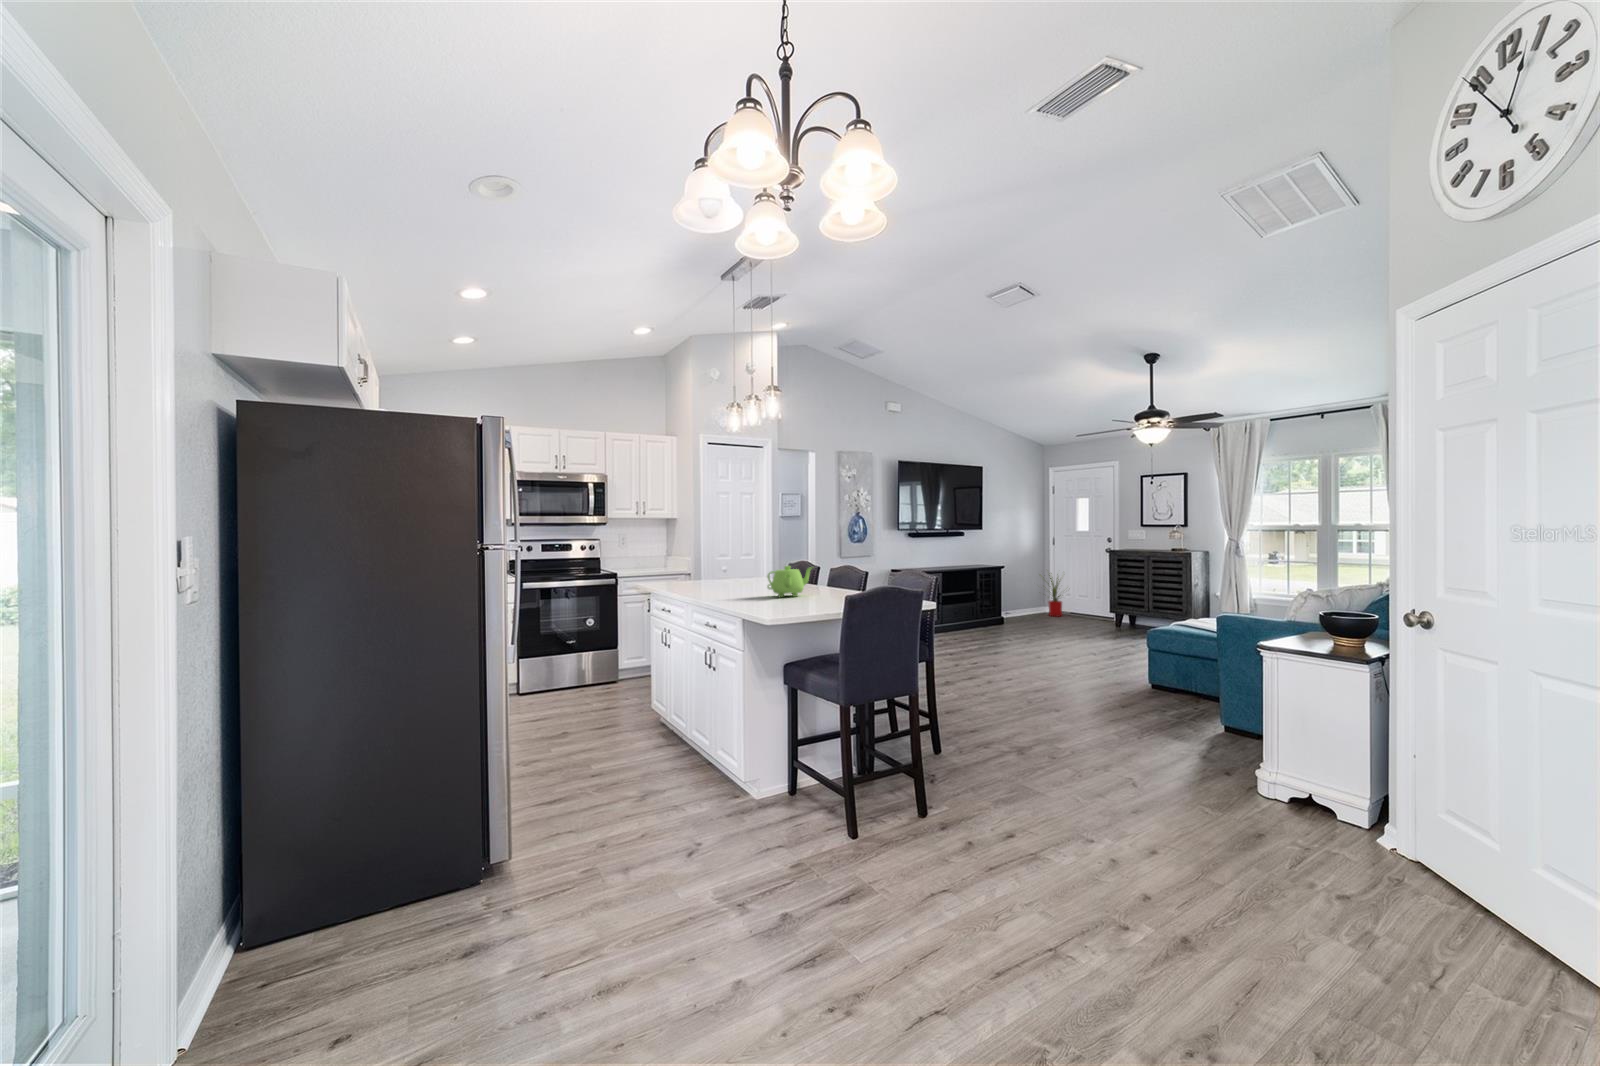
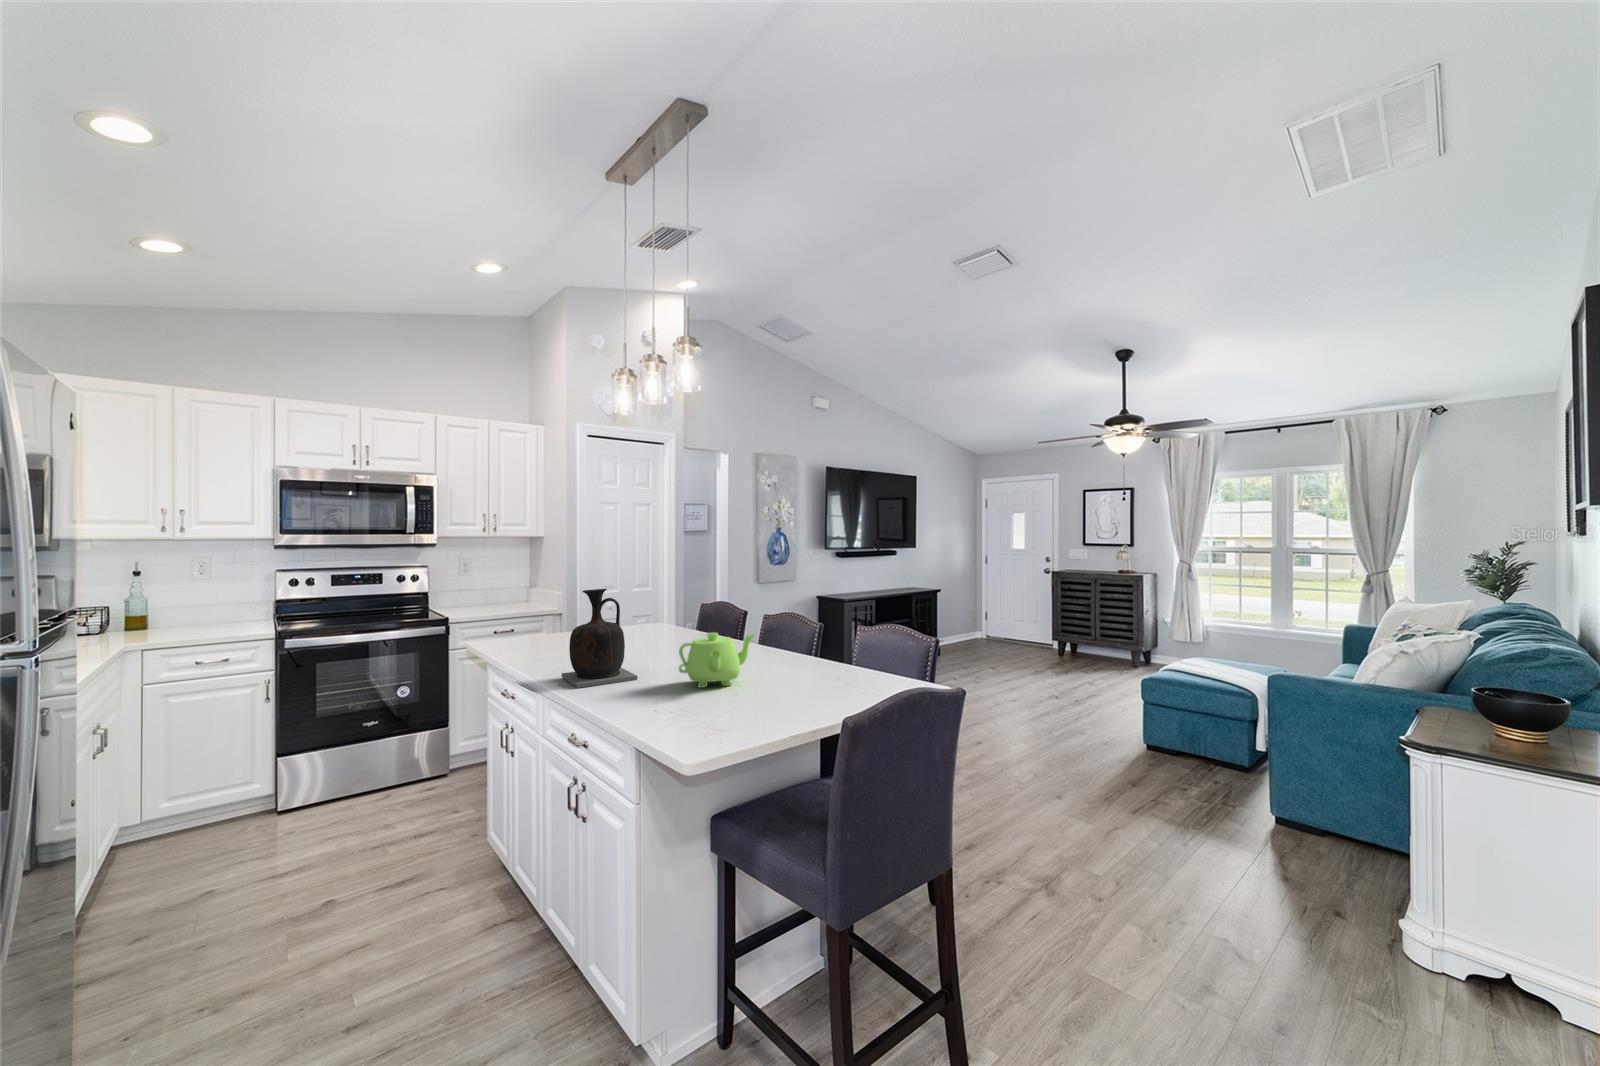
vase: none [699,541,744,598] -> present [562,589,637,688]
house plant: present [1048,575,1062,617] -> none [967,589,1009,644]

